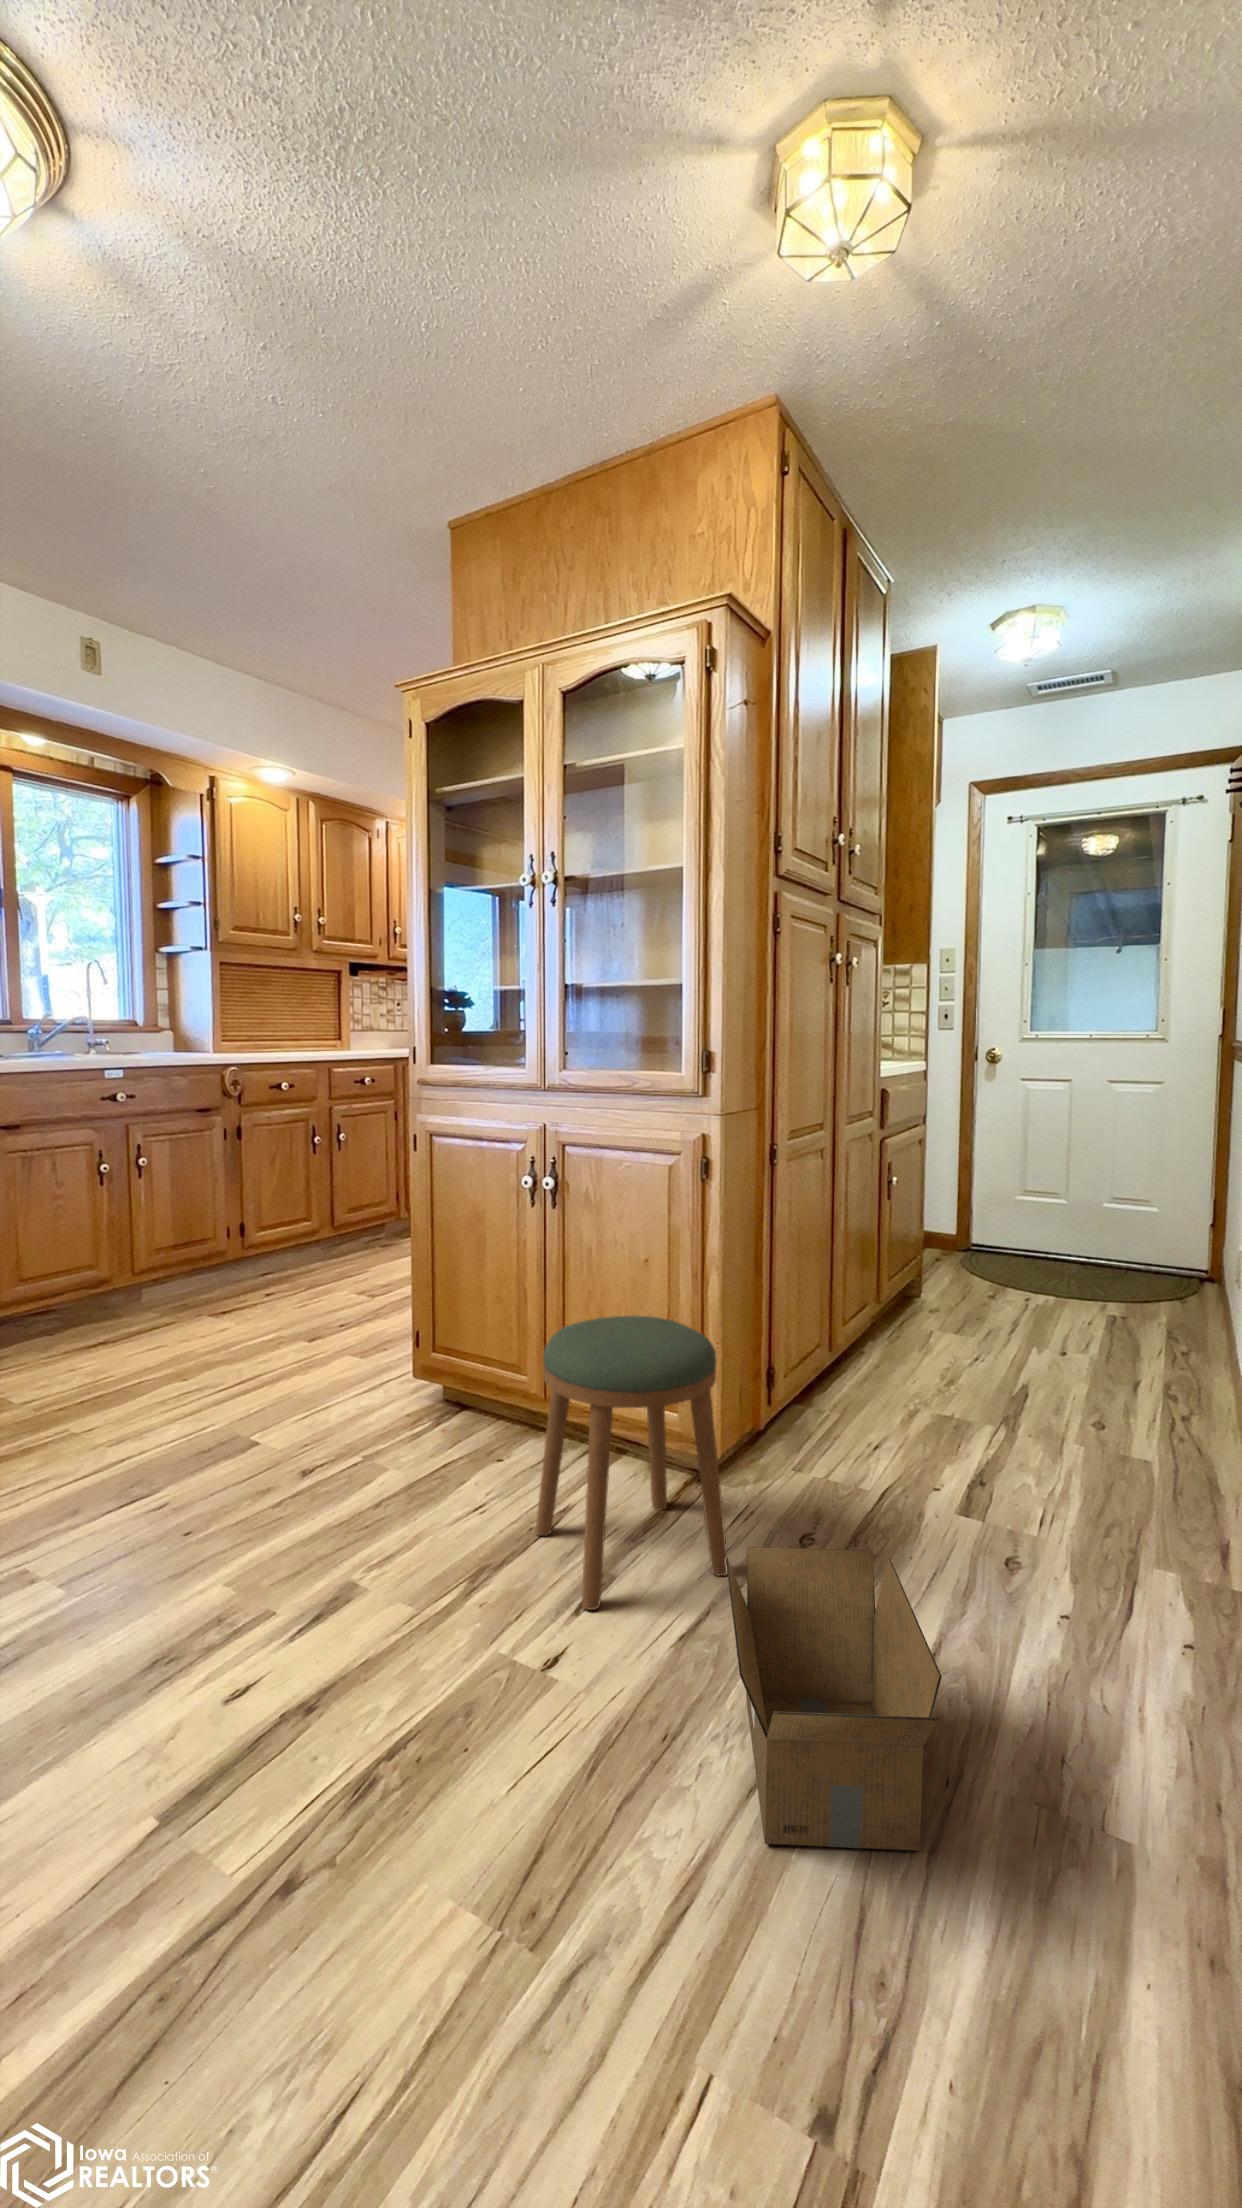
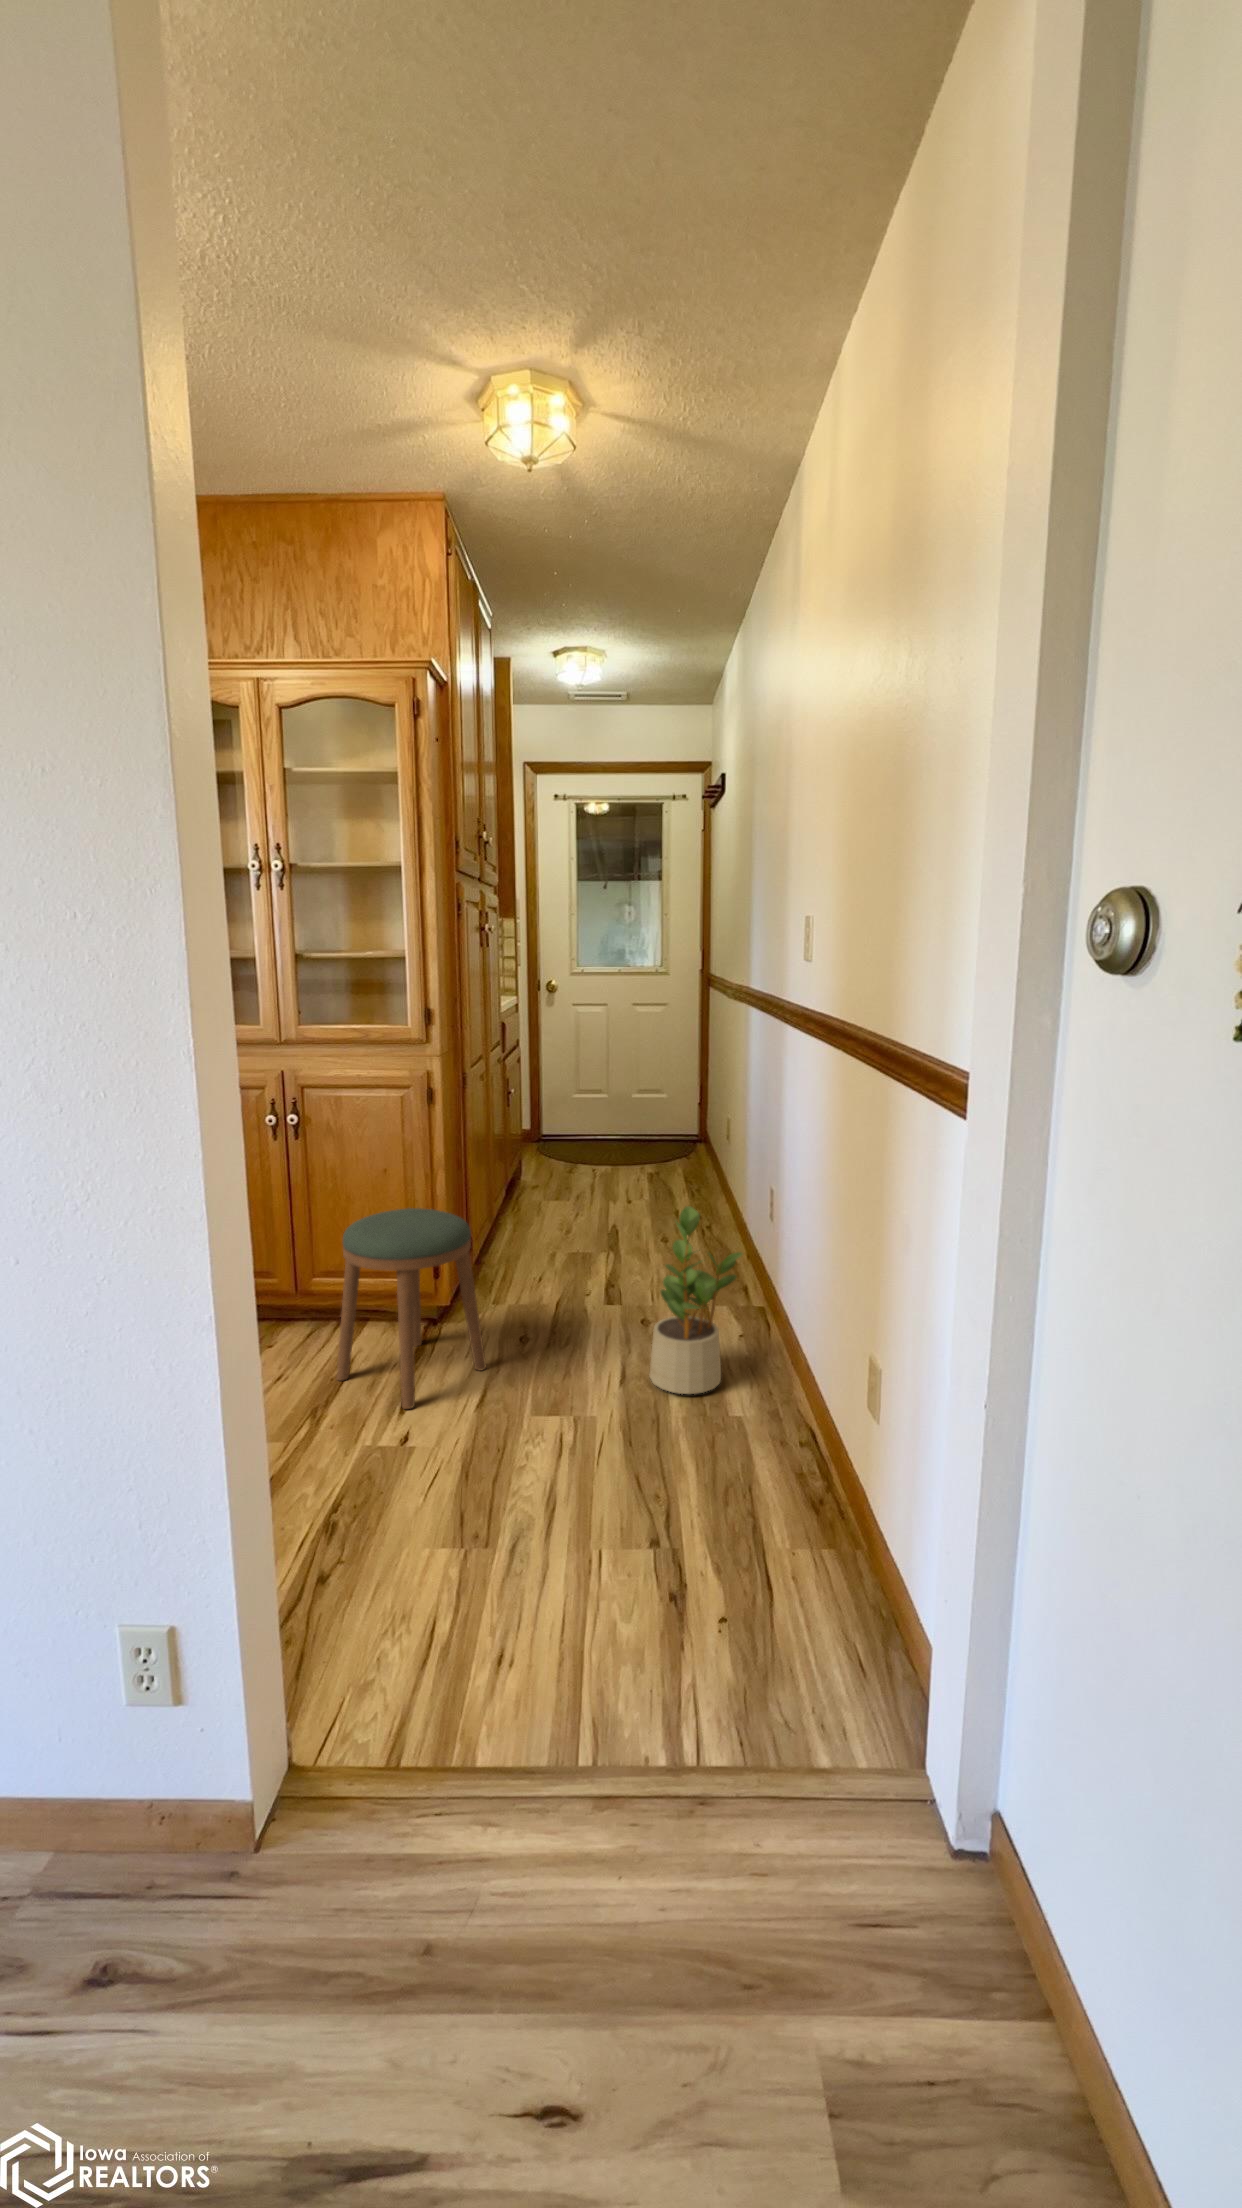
potted plant: none [975,1390,1173,1750] -> present [650,1206,742,1394]
cardboard box: present [726,1547,942,1851] -> none [520,1317,667,1473]

